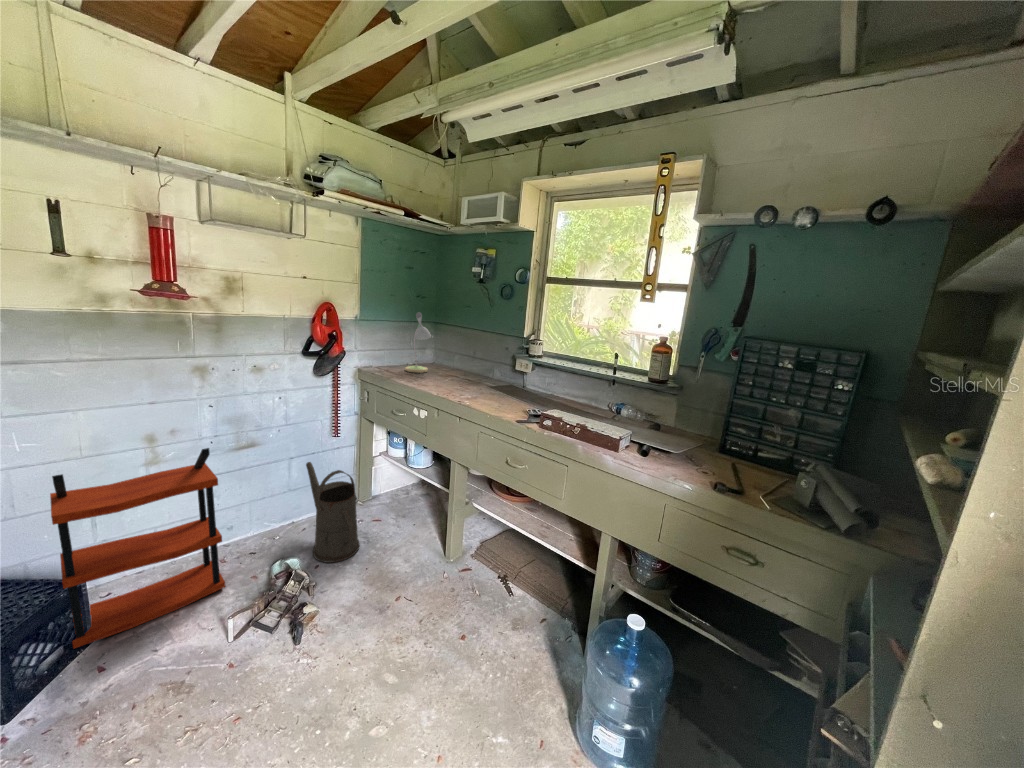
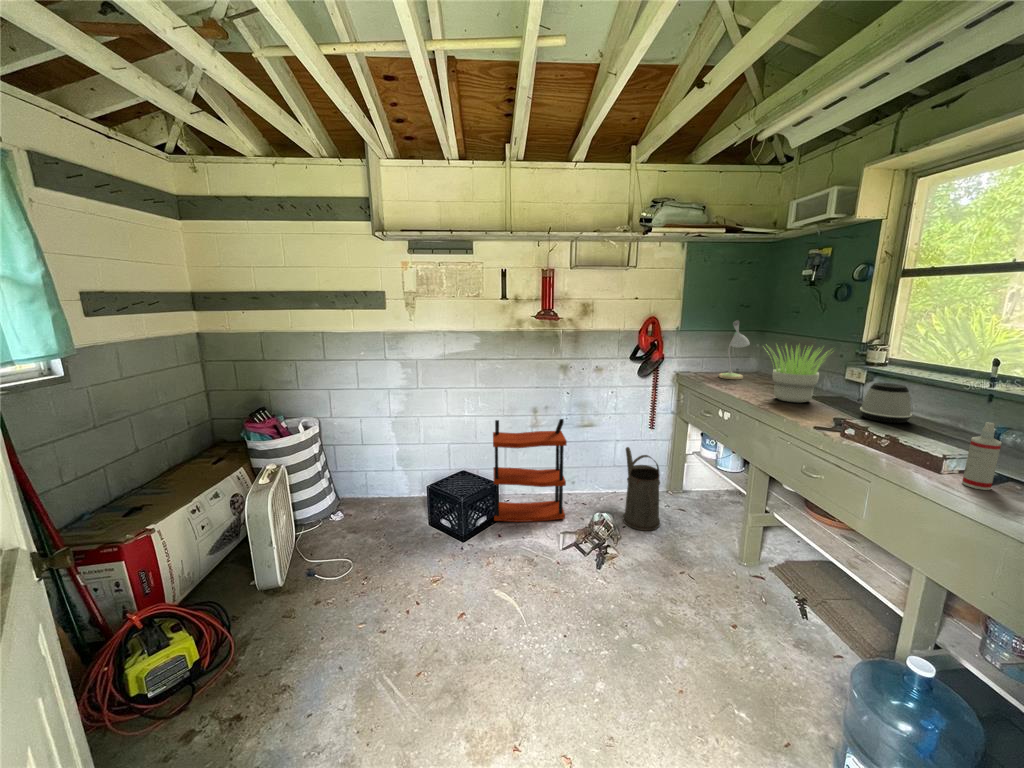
potted plant: none [453,337,515,395] -> present [772,346,828,403]
speaker: none [536,373,569,407] -> present [860,383,912,423]
spray bottle: none [633,408,656,462] -> present [962,422,1002,490]

